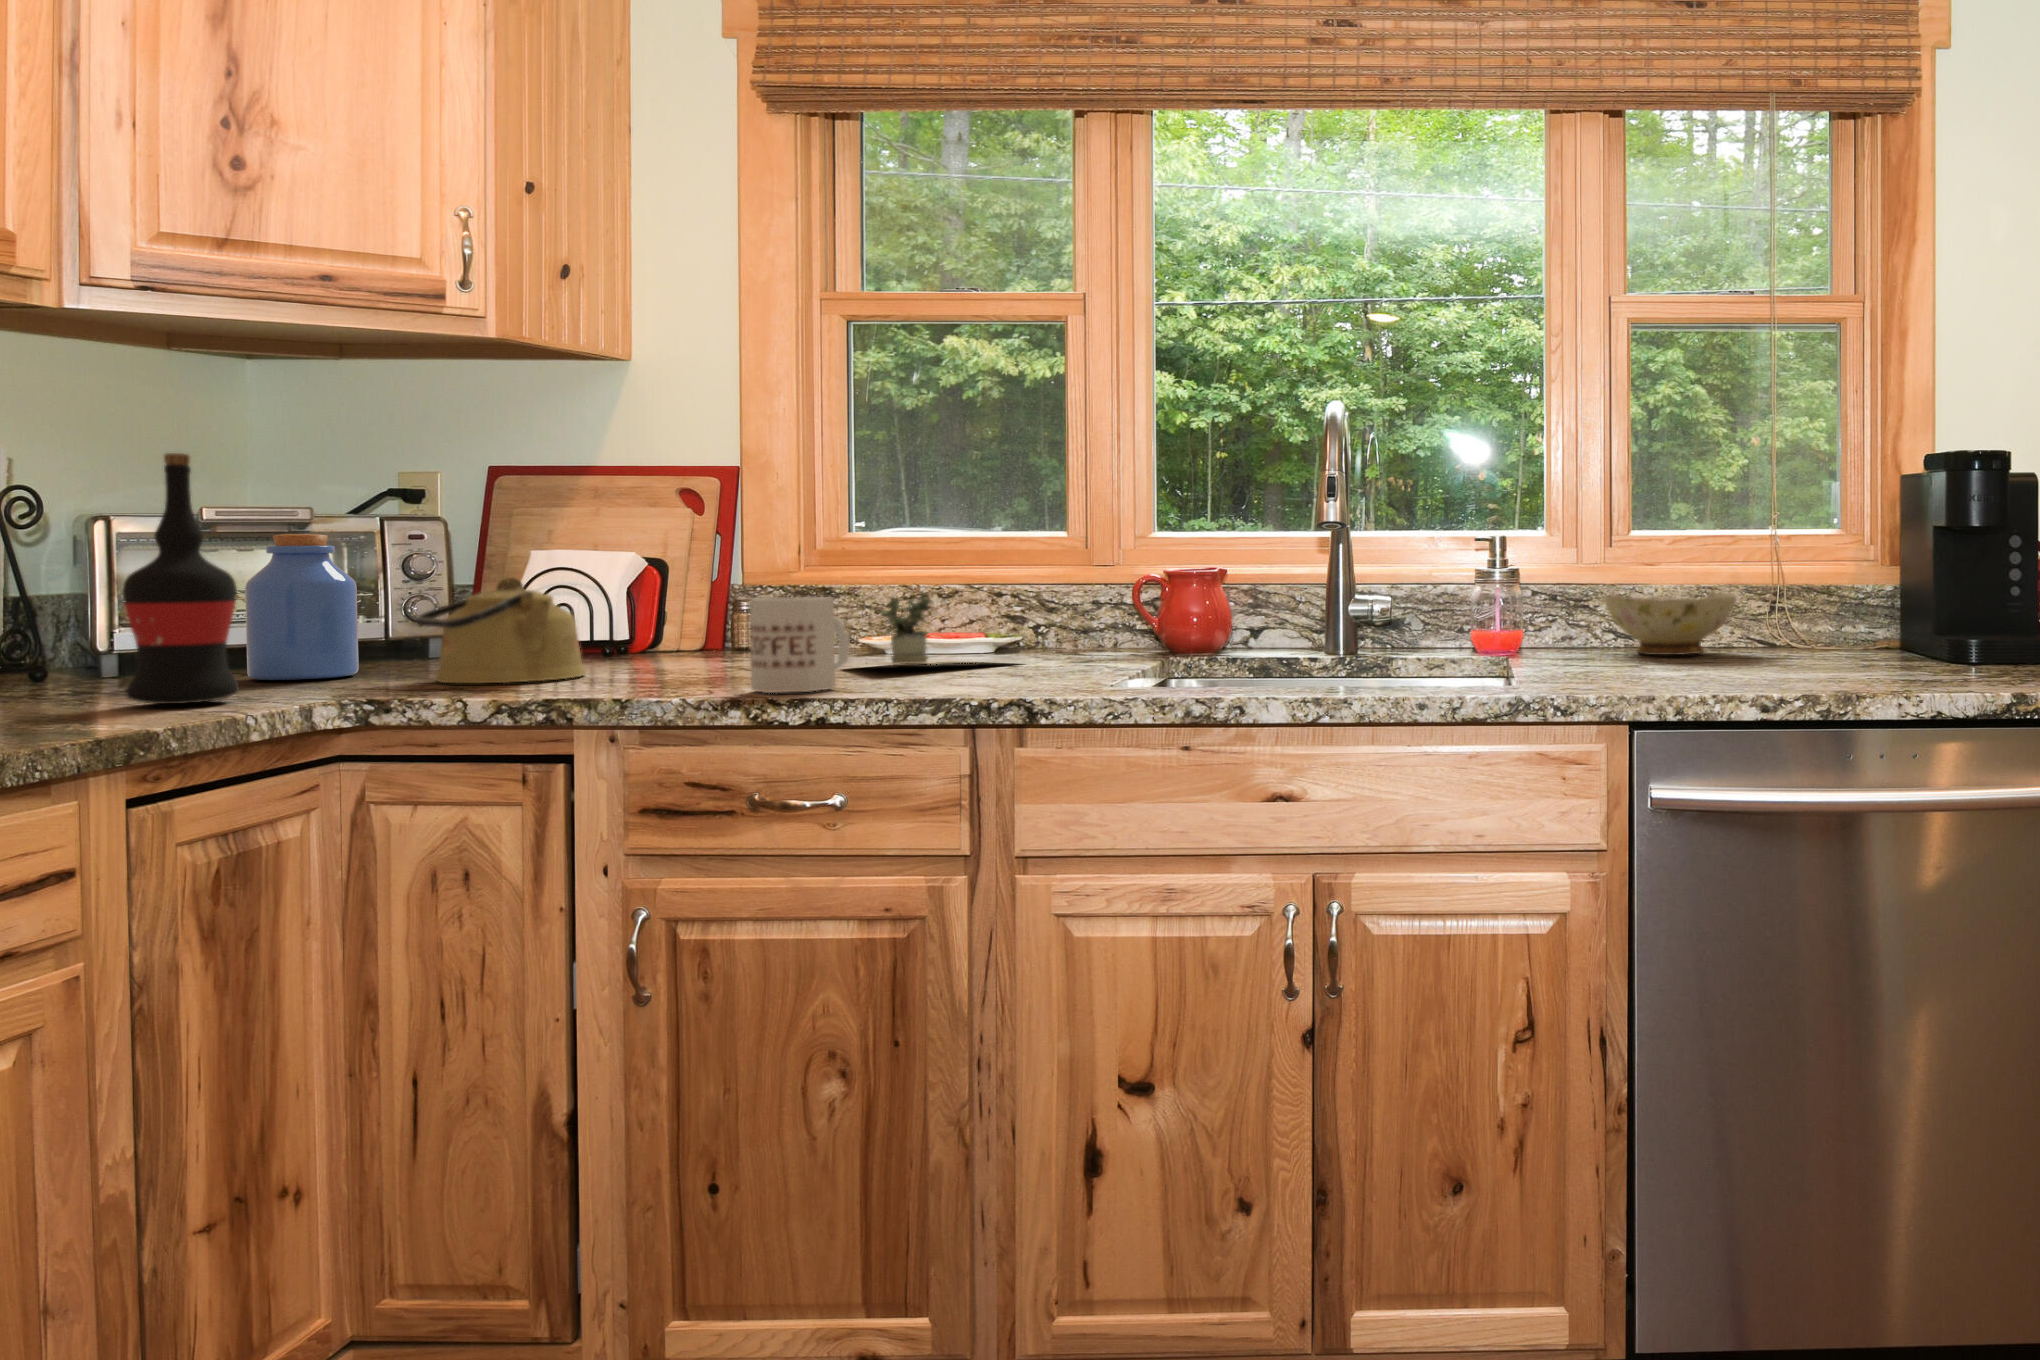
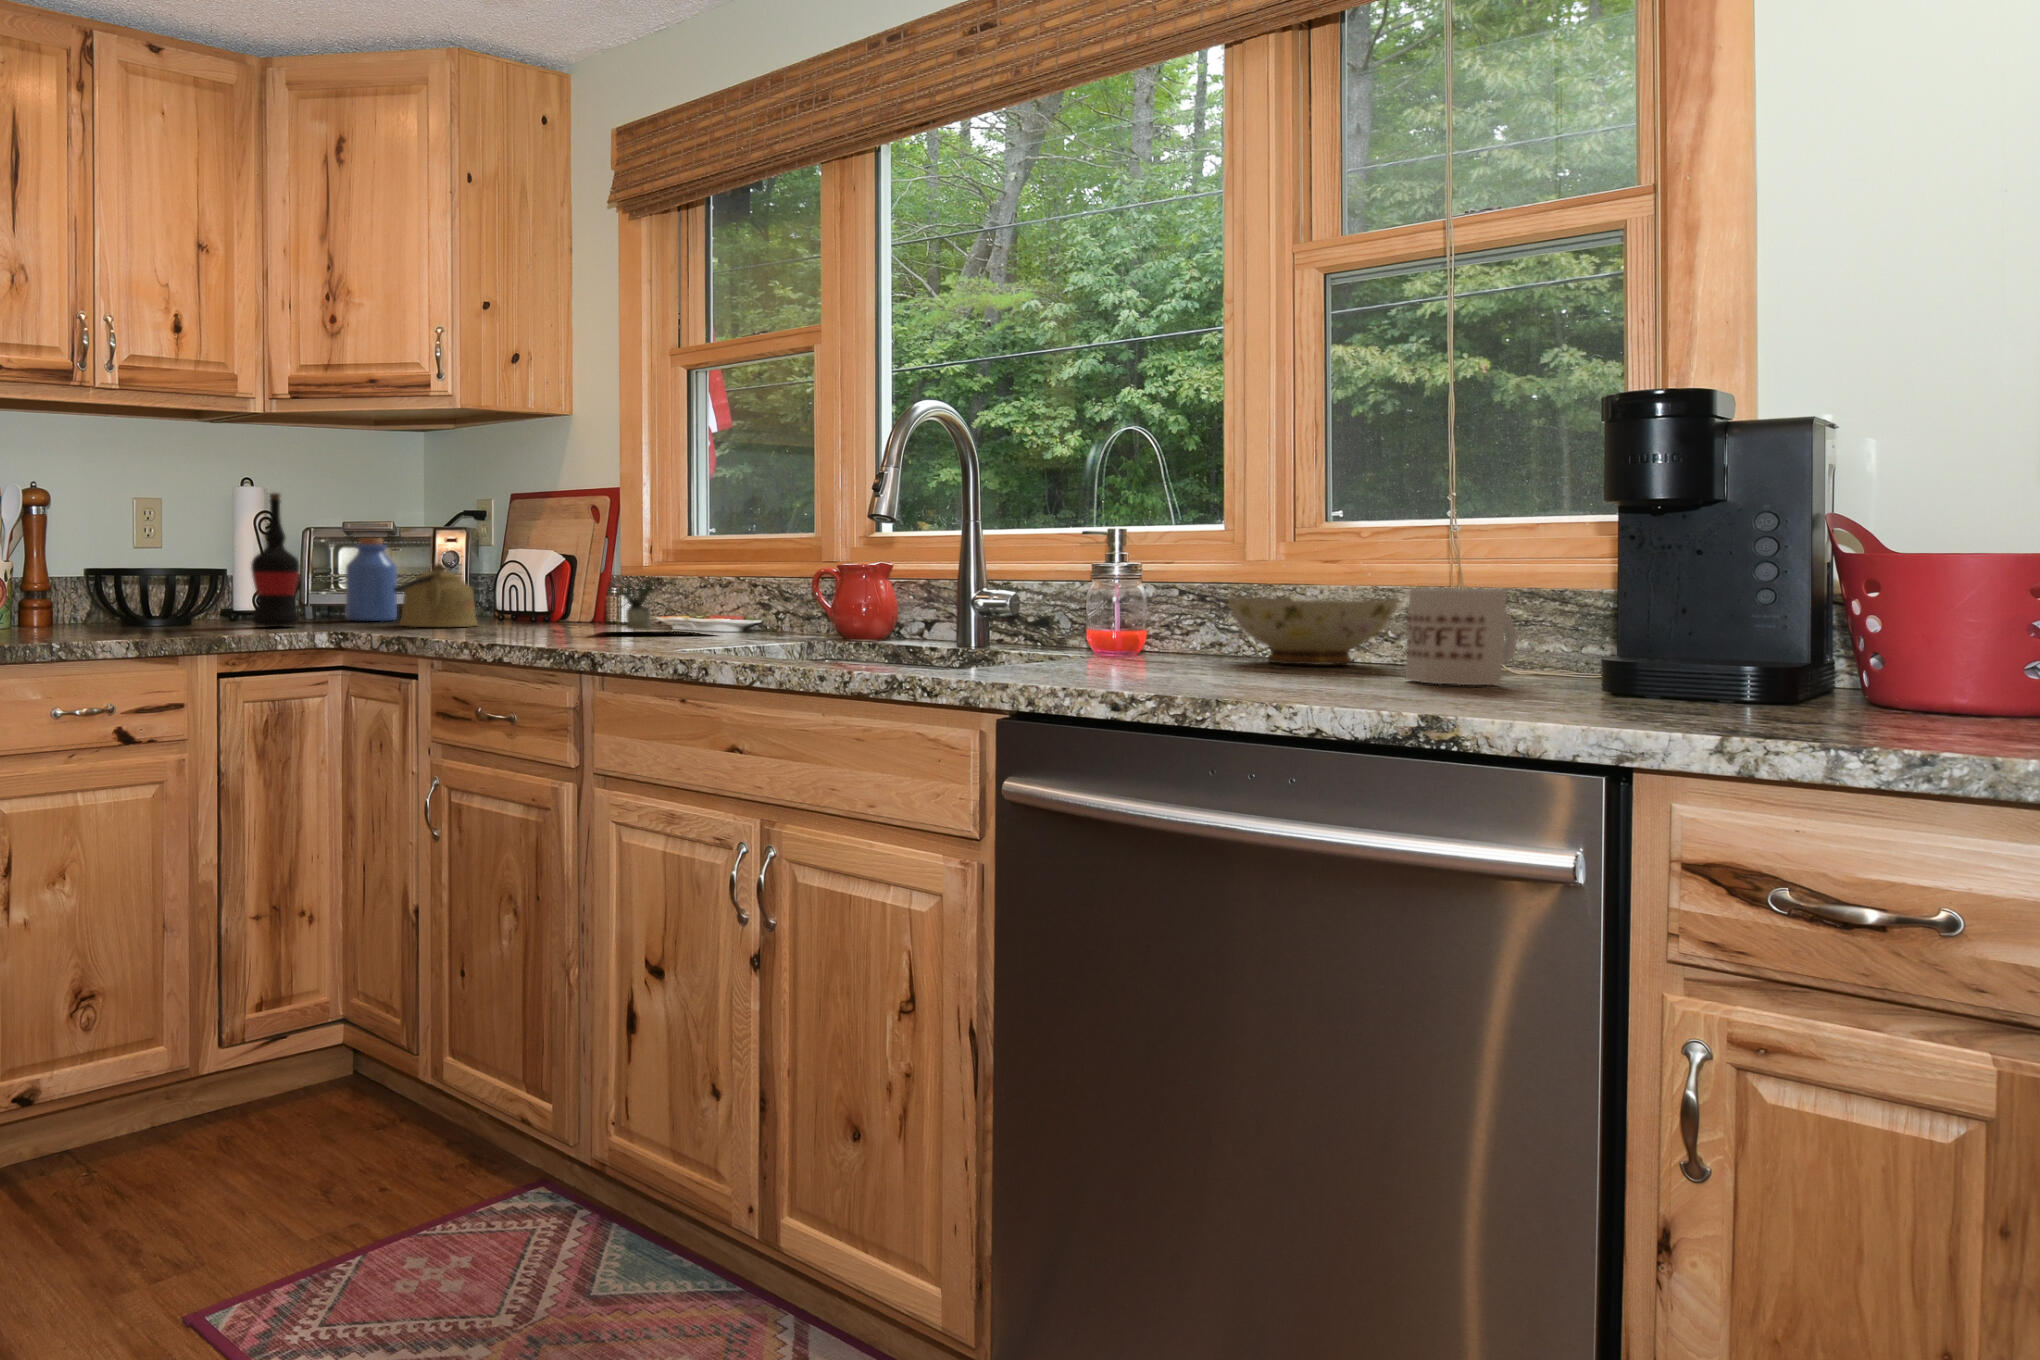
mug: present [750,596,850,693] -> present [1405,588,1517,685]

